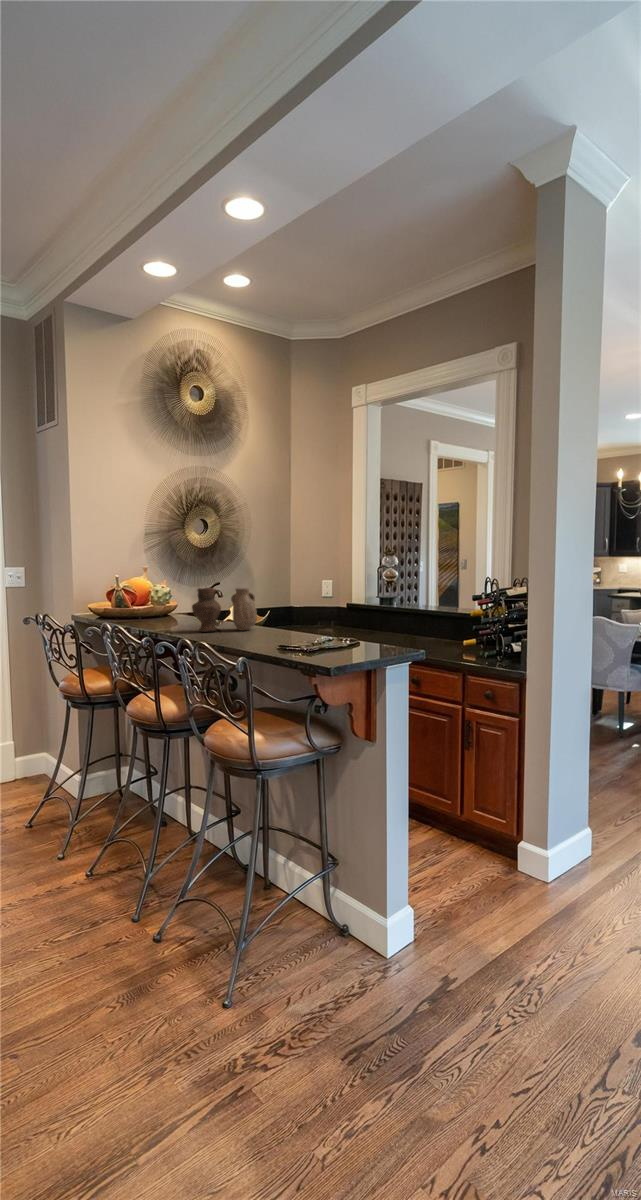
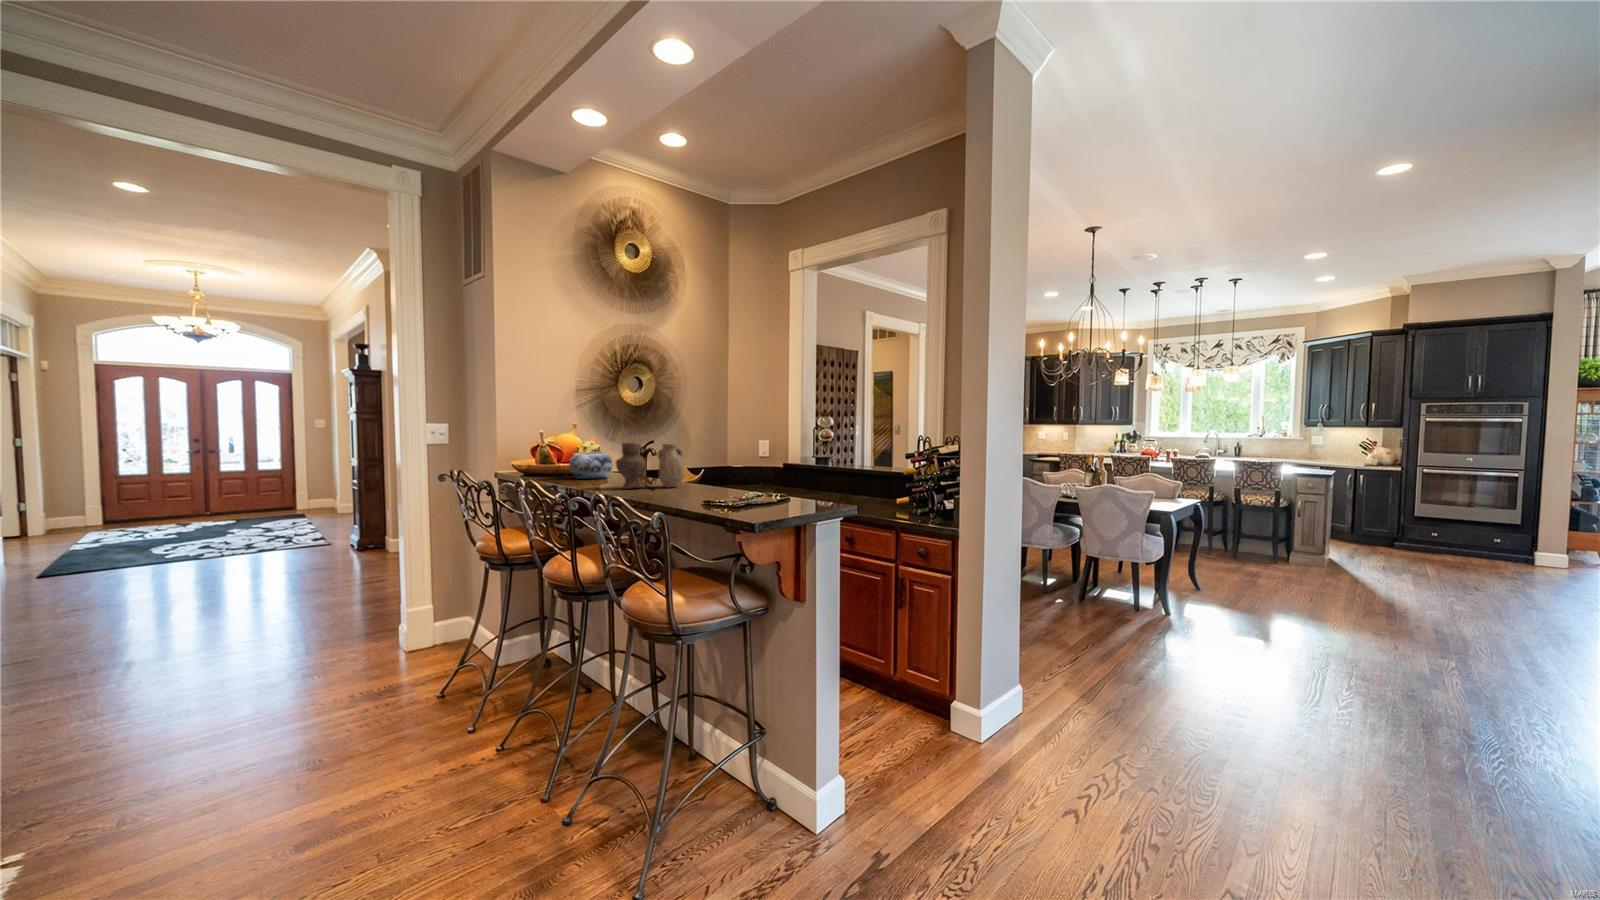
decorative bowl: none [145,595,185,622] -> present [569,452,613,479]

